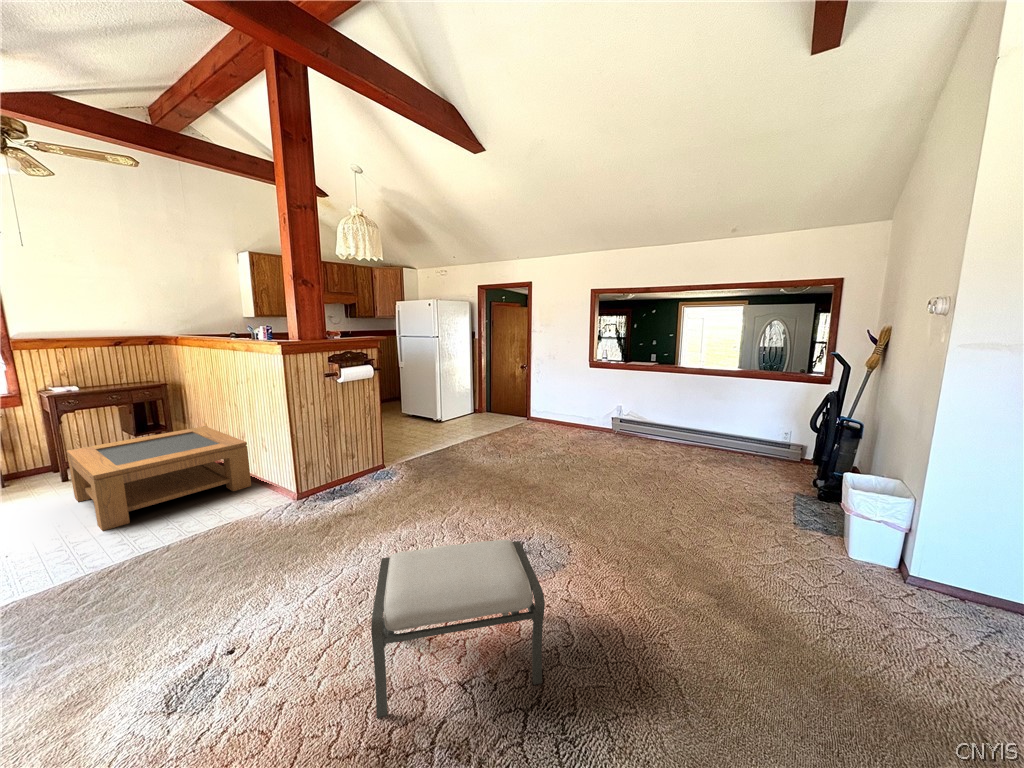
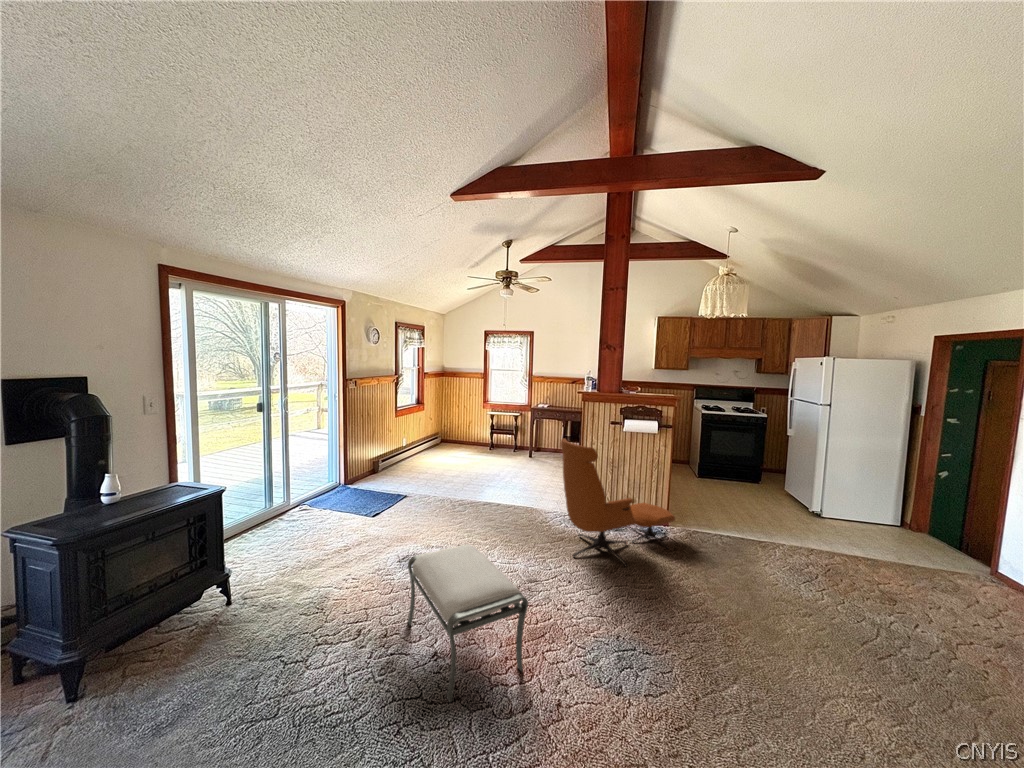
lounge chair: none [330,398,416,529] -> present [560,438,675,566]
coffee table: present [67,426,251,531] -> none [503,439,588,496]

